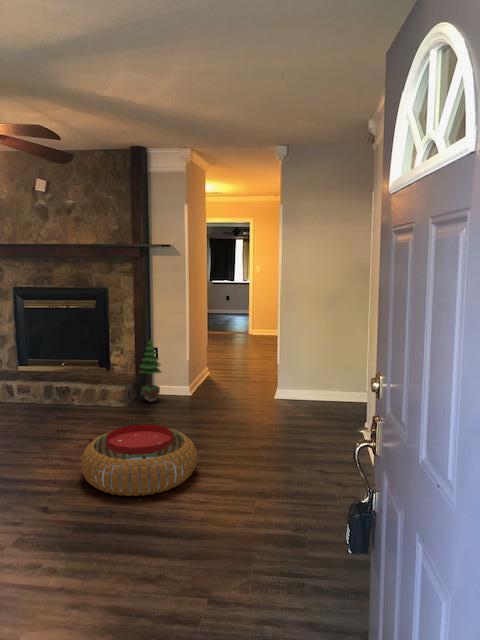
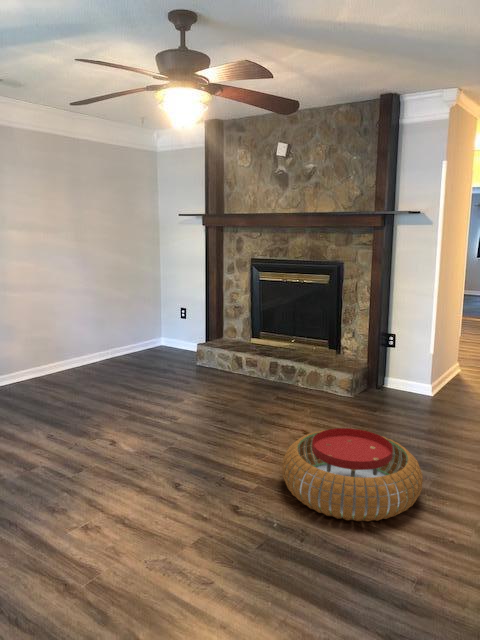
potted tree: present [139,340,161,402] -> none [370,322,397,397]

